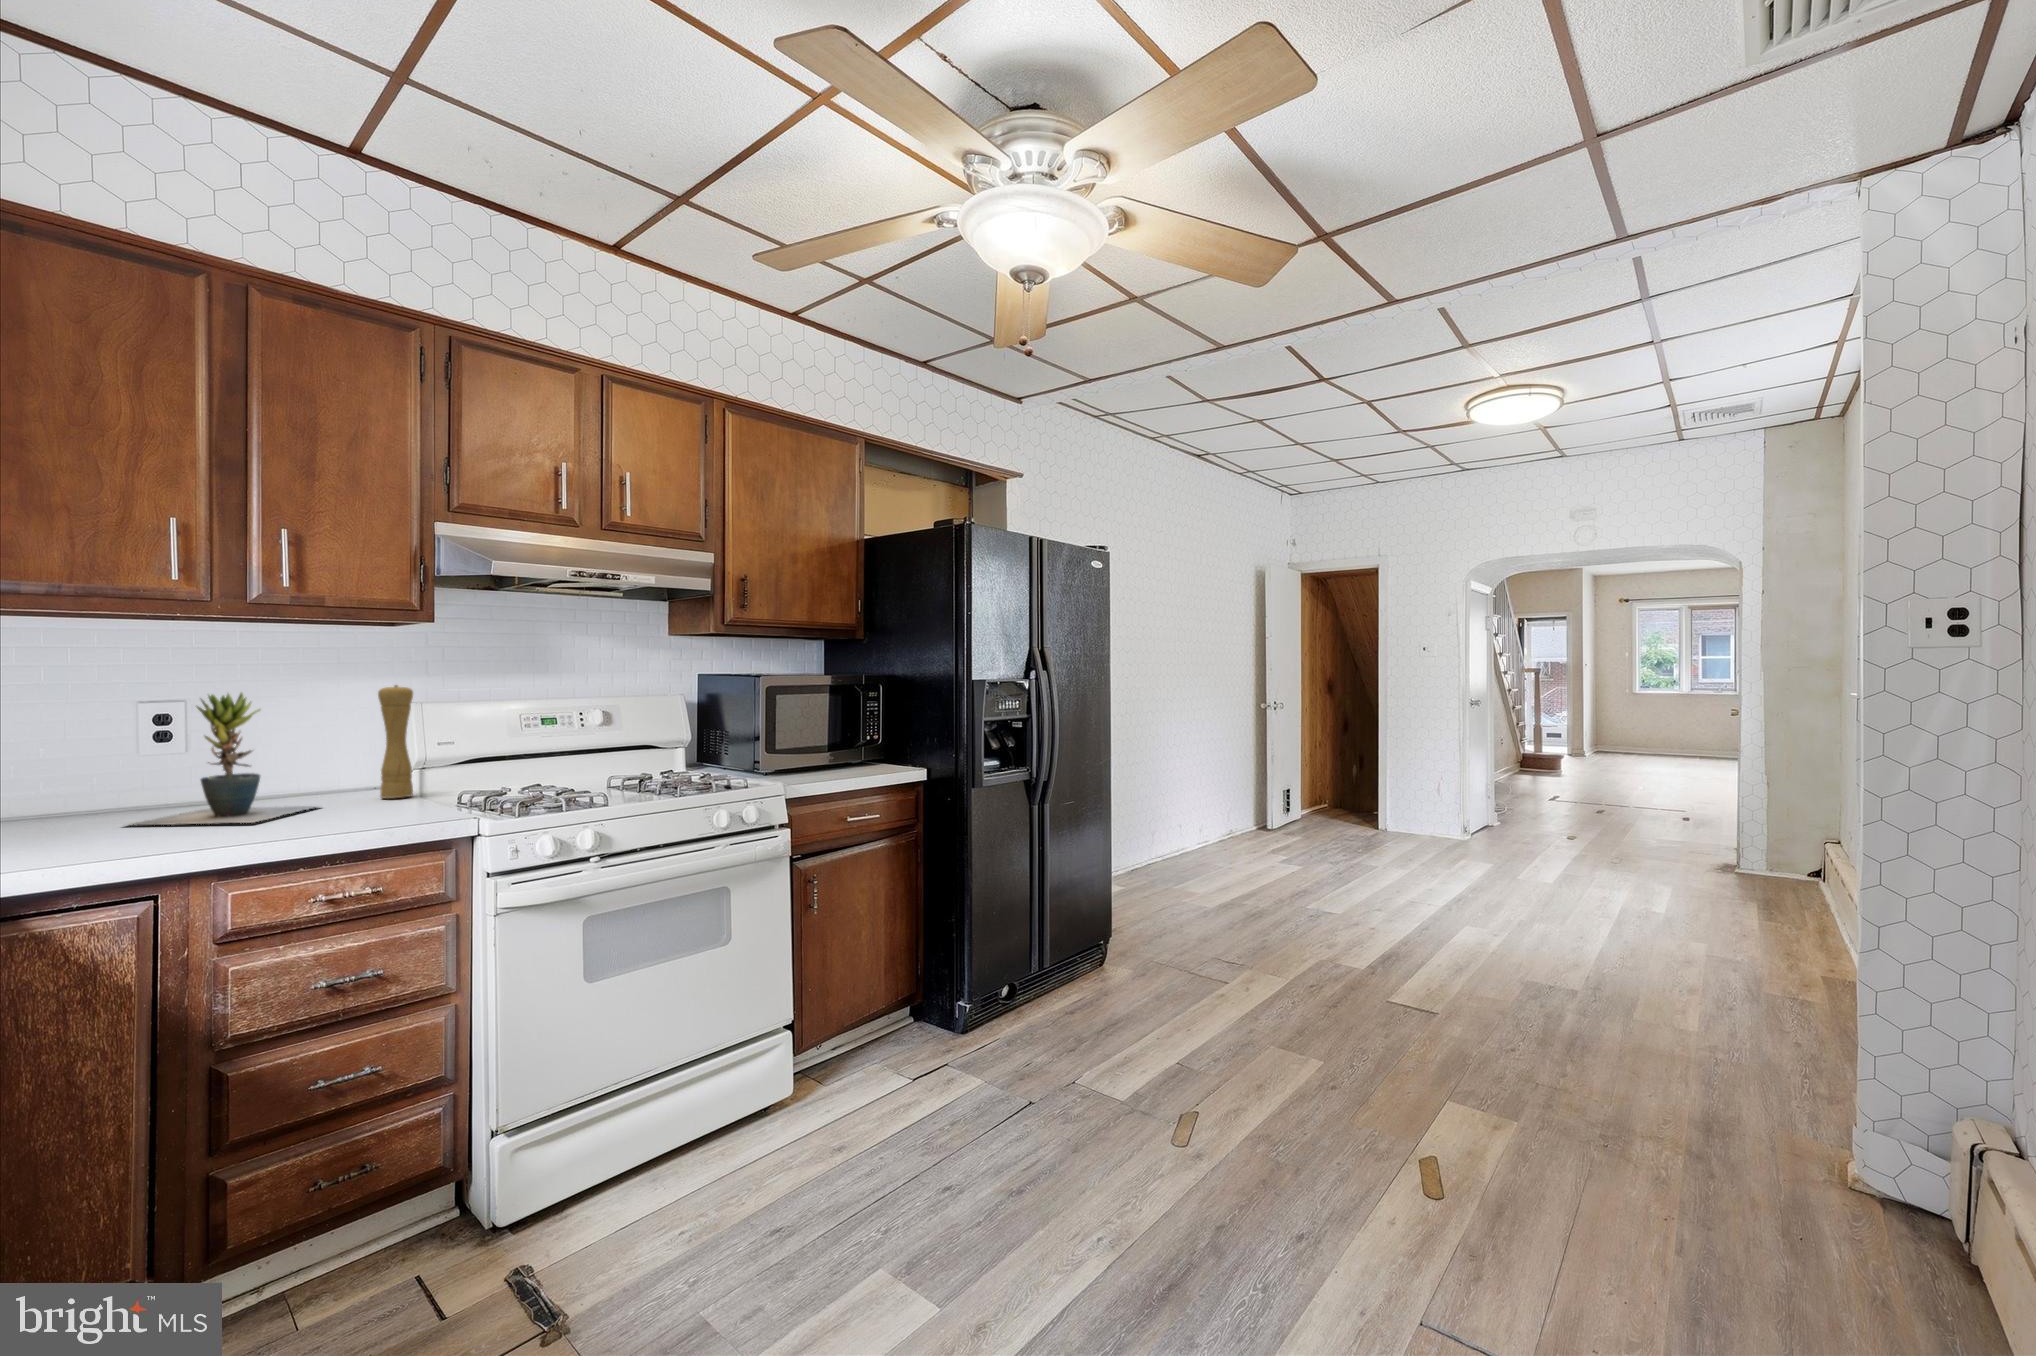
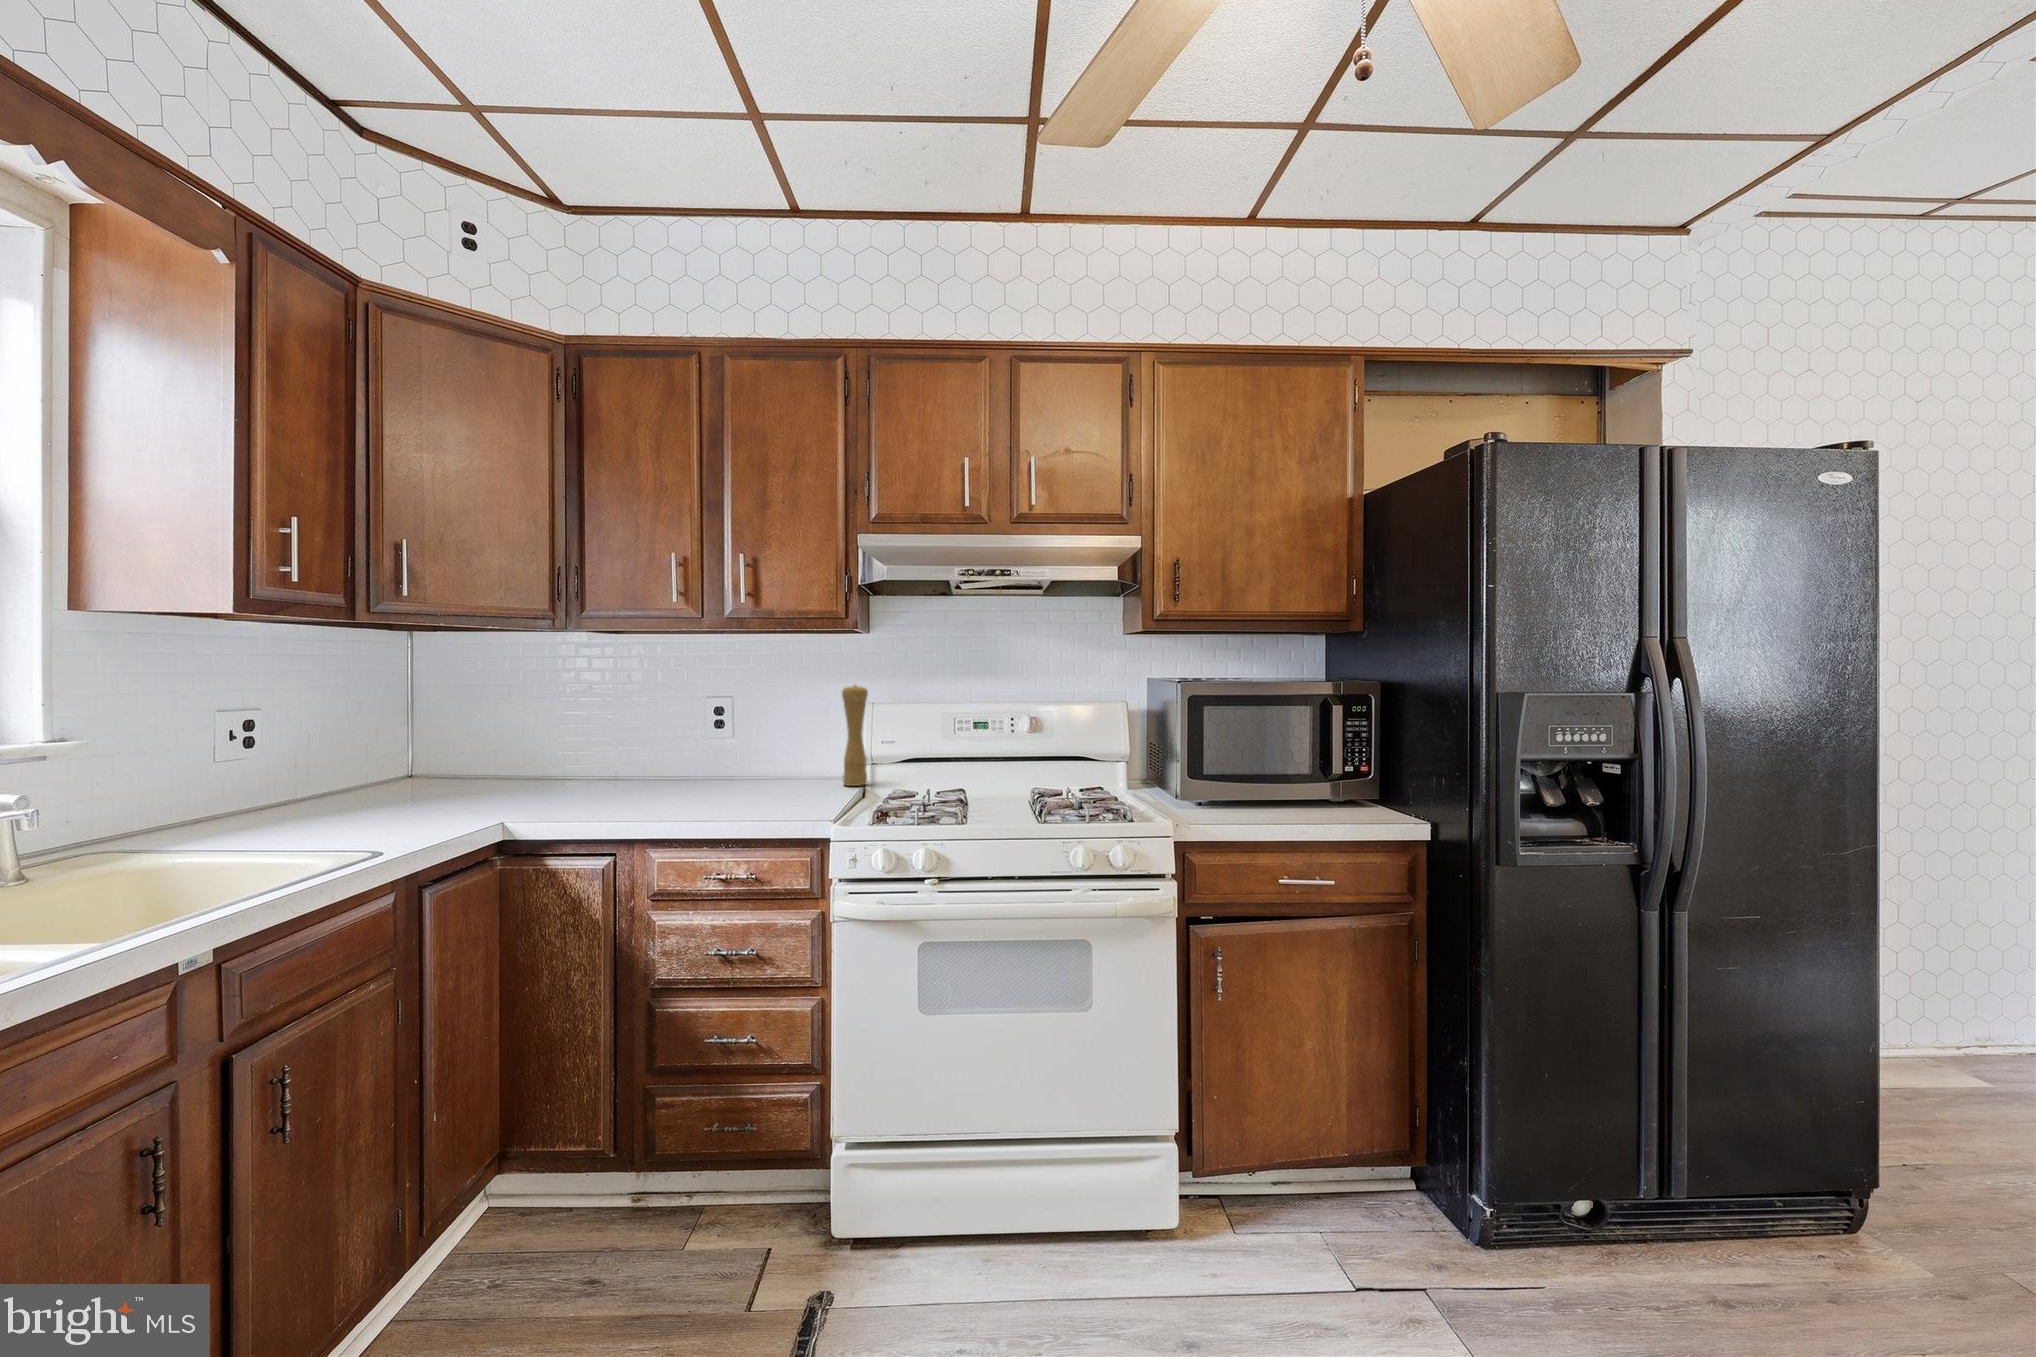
potted plant: present [130,693,317,825] -> none [672,689,796,798]

